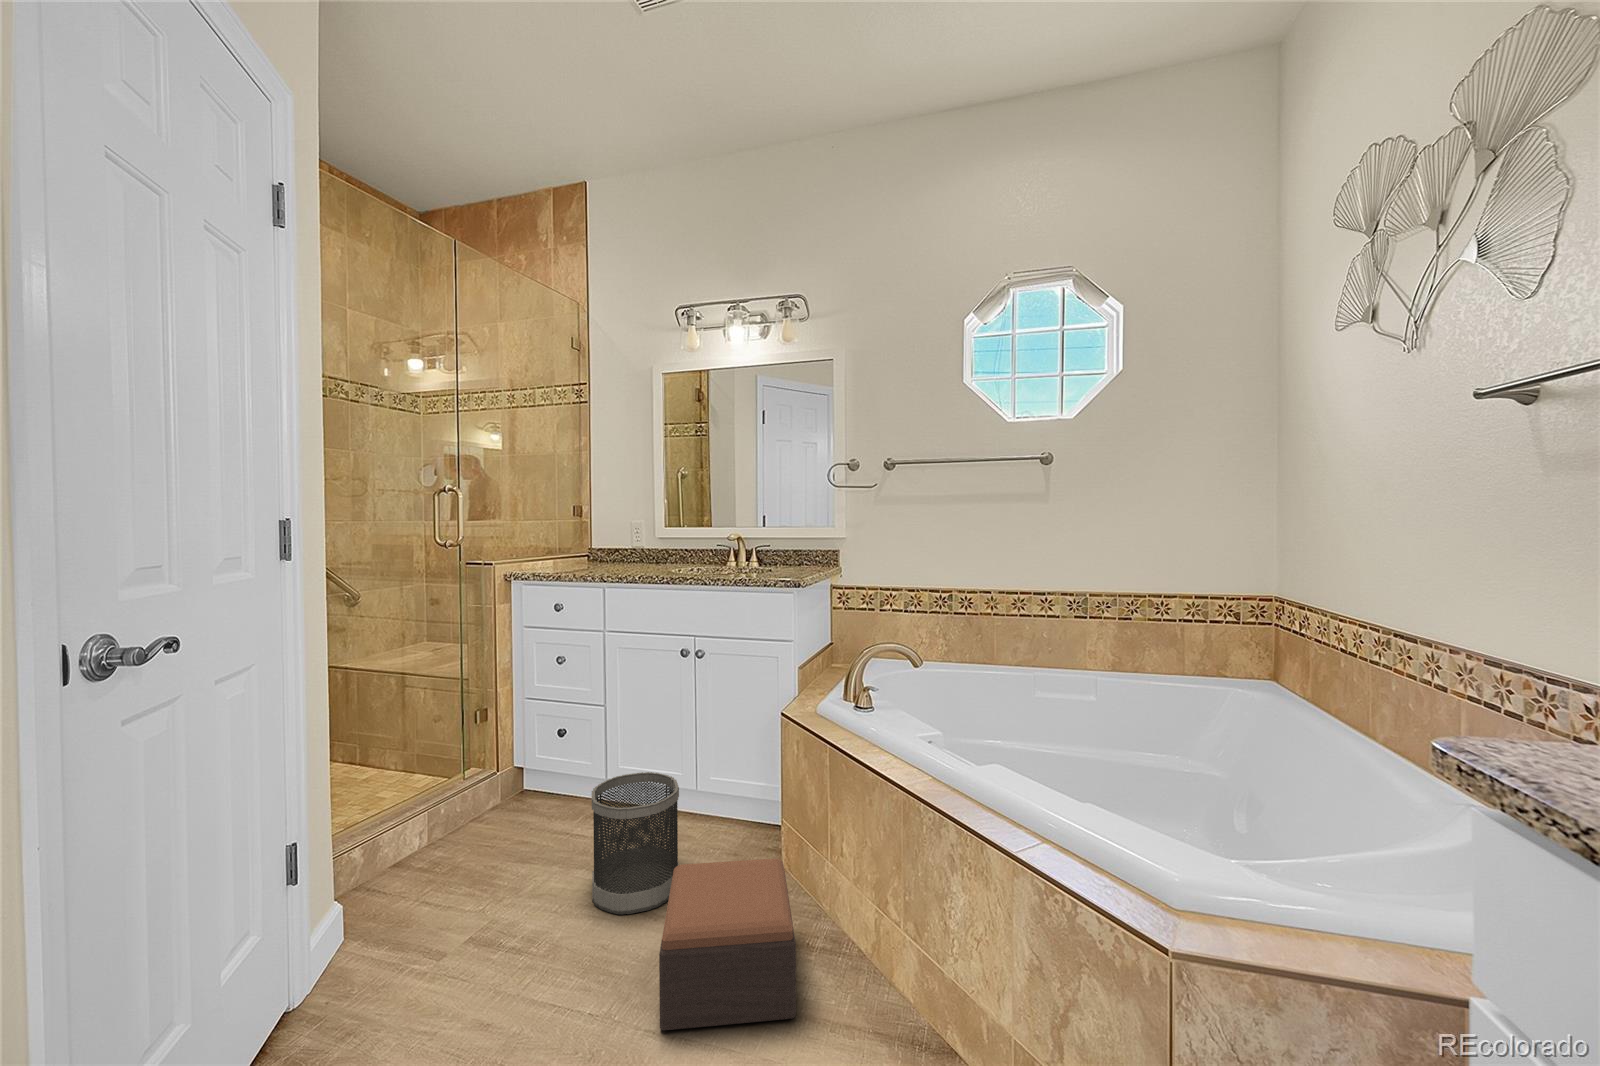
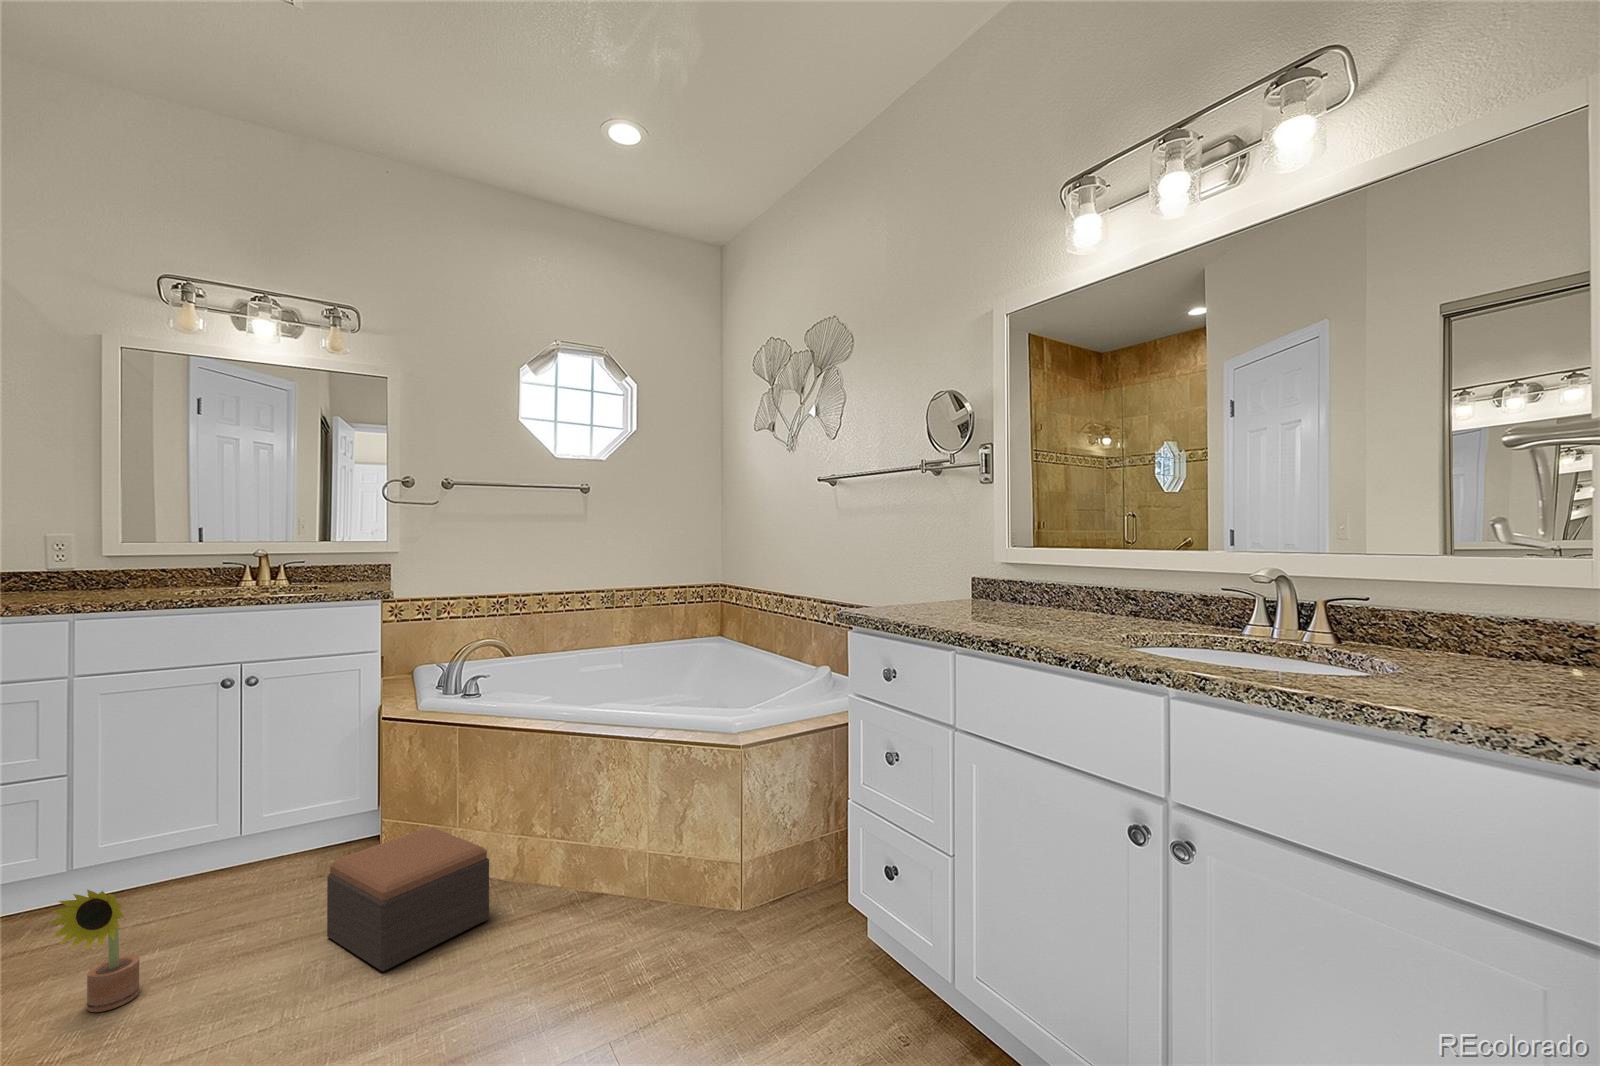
wastebasket: present [592,772,679,915] -> none [167,806,289,960]
decorative plant: none [490,823,550,929] -> present [49,890,139,1012]

